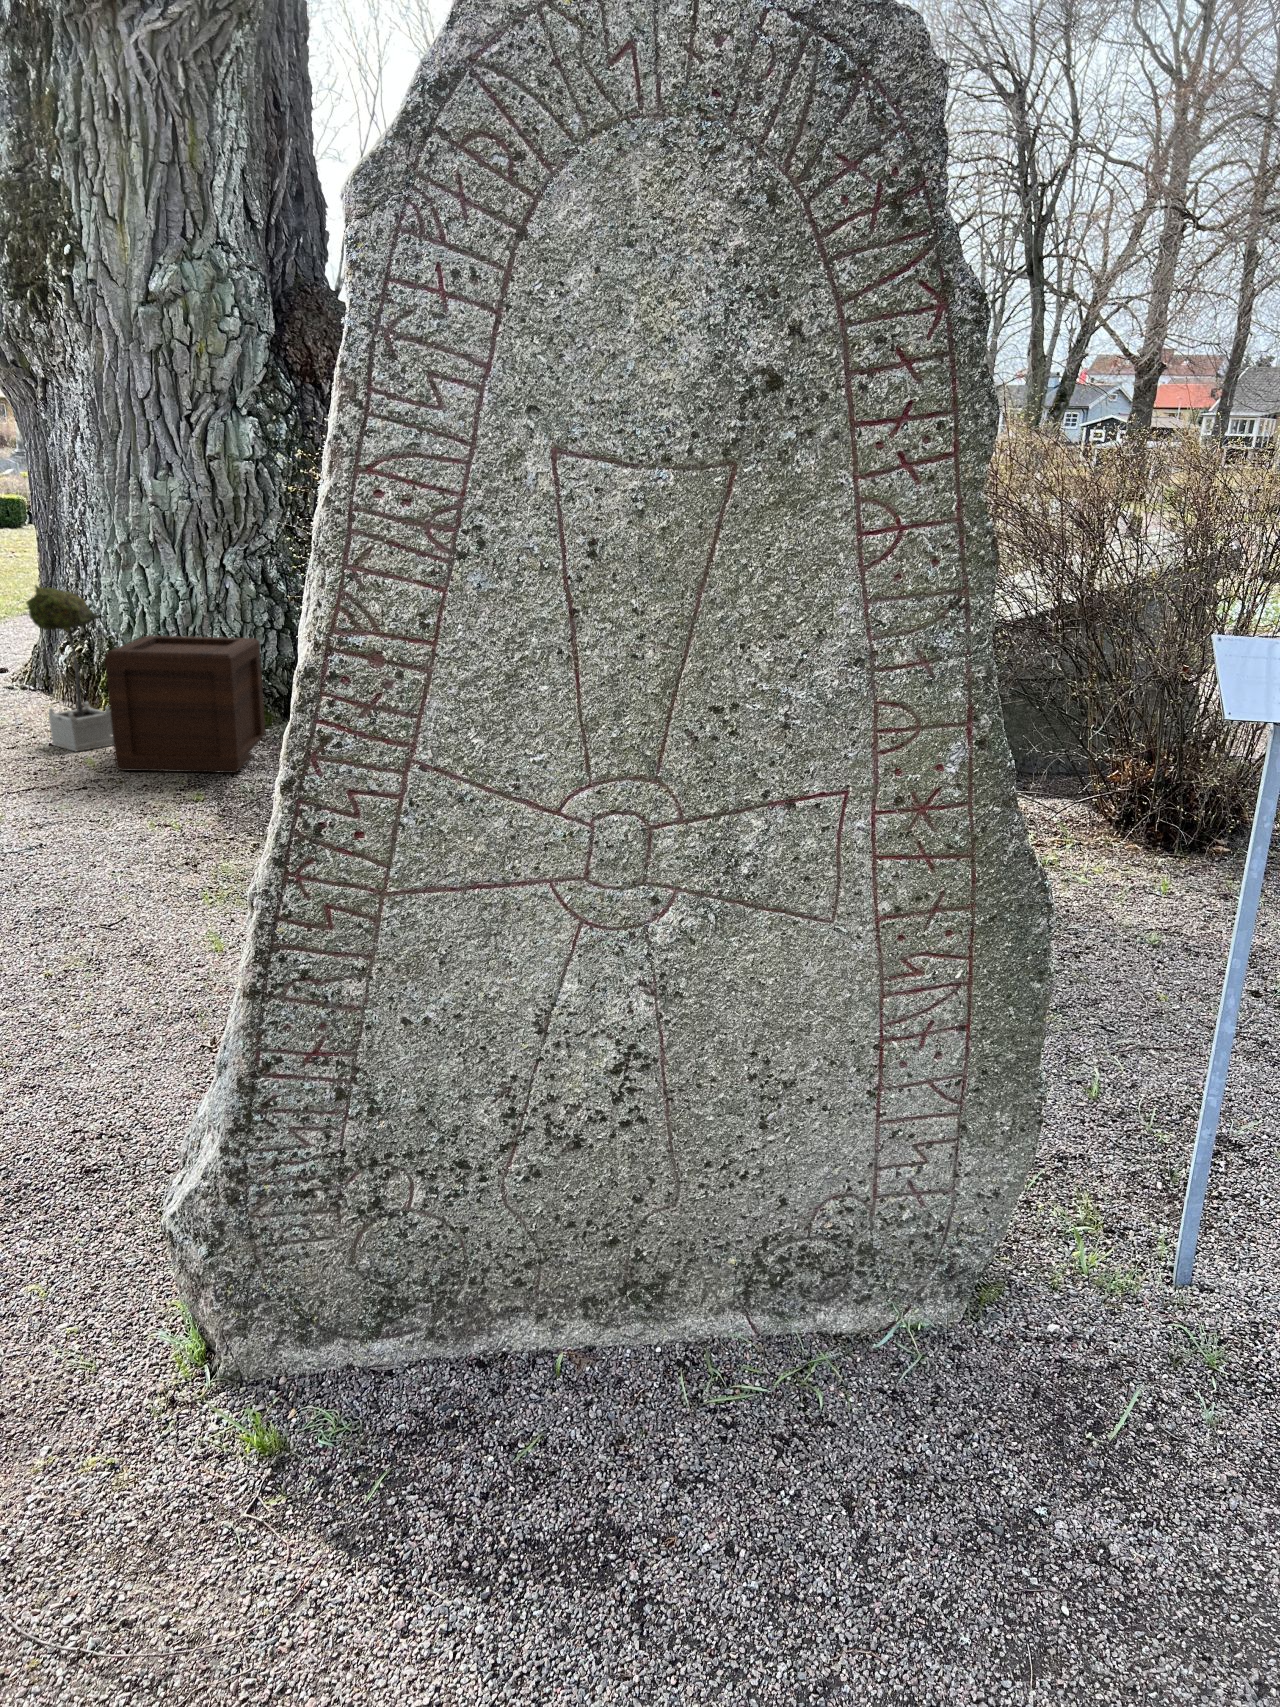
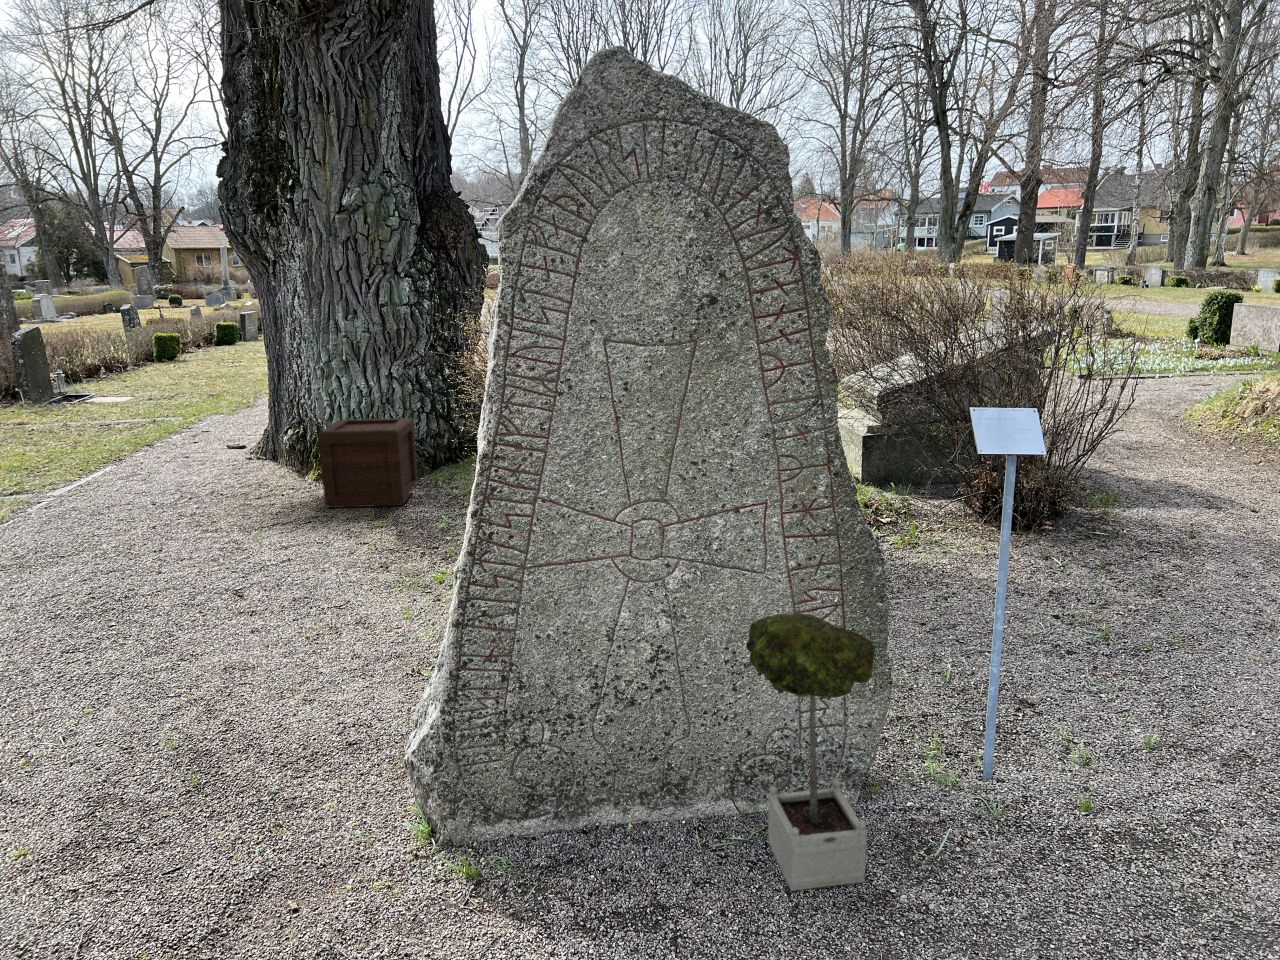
potted tree: present [26,586,114,752] -> present [746,613,875,891]

